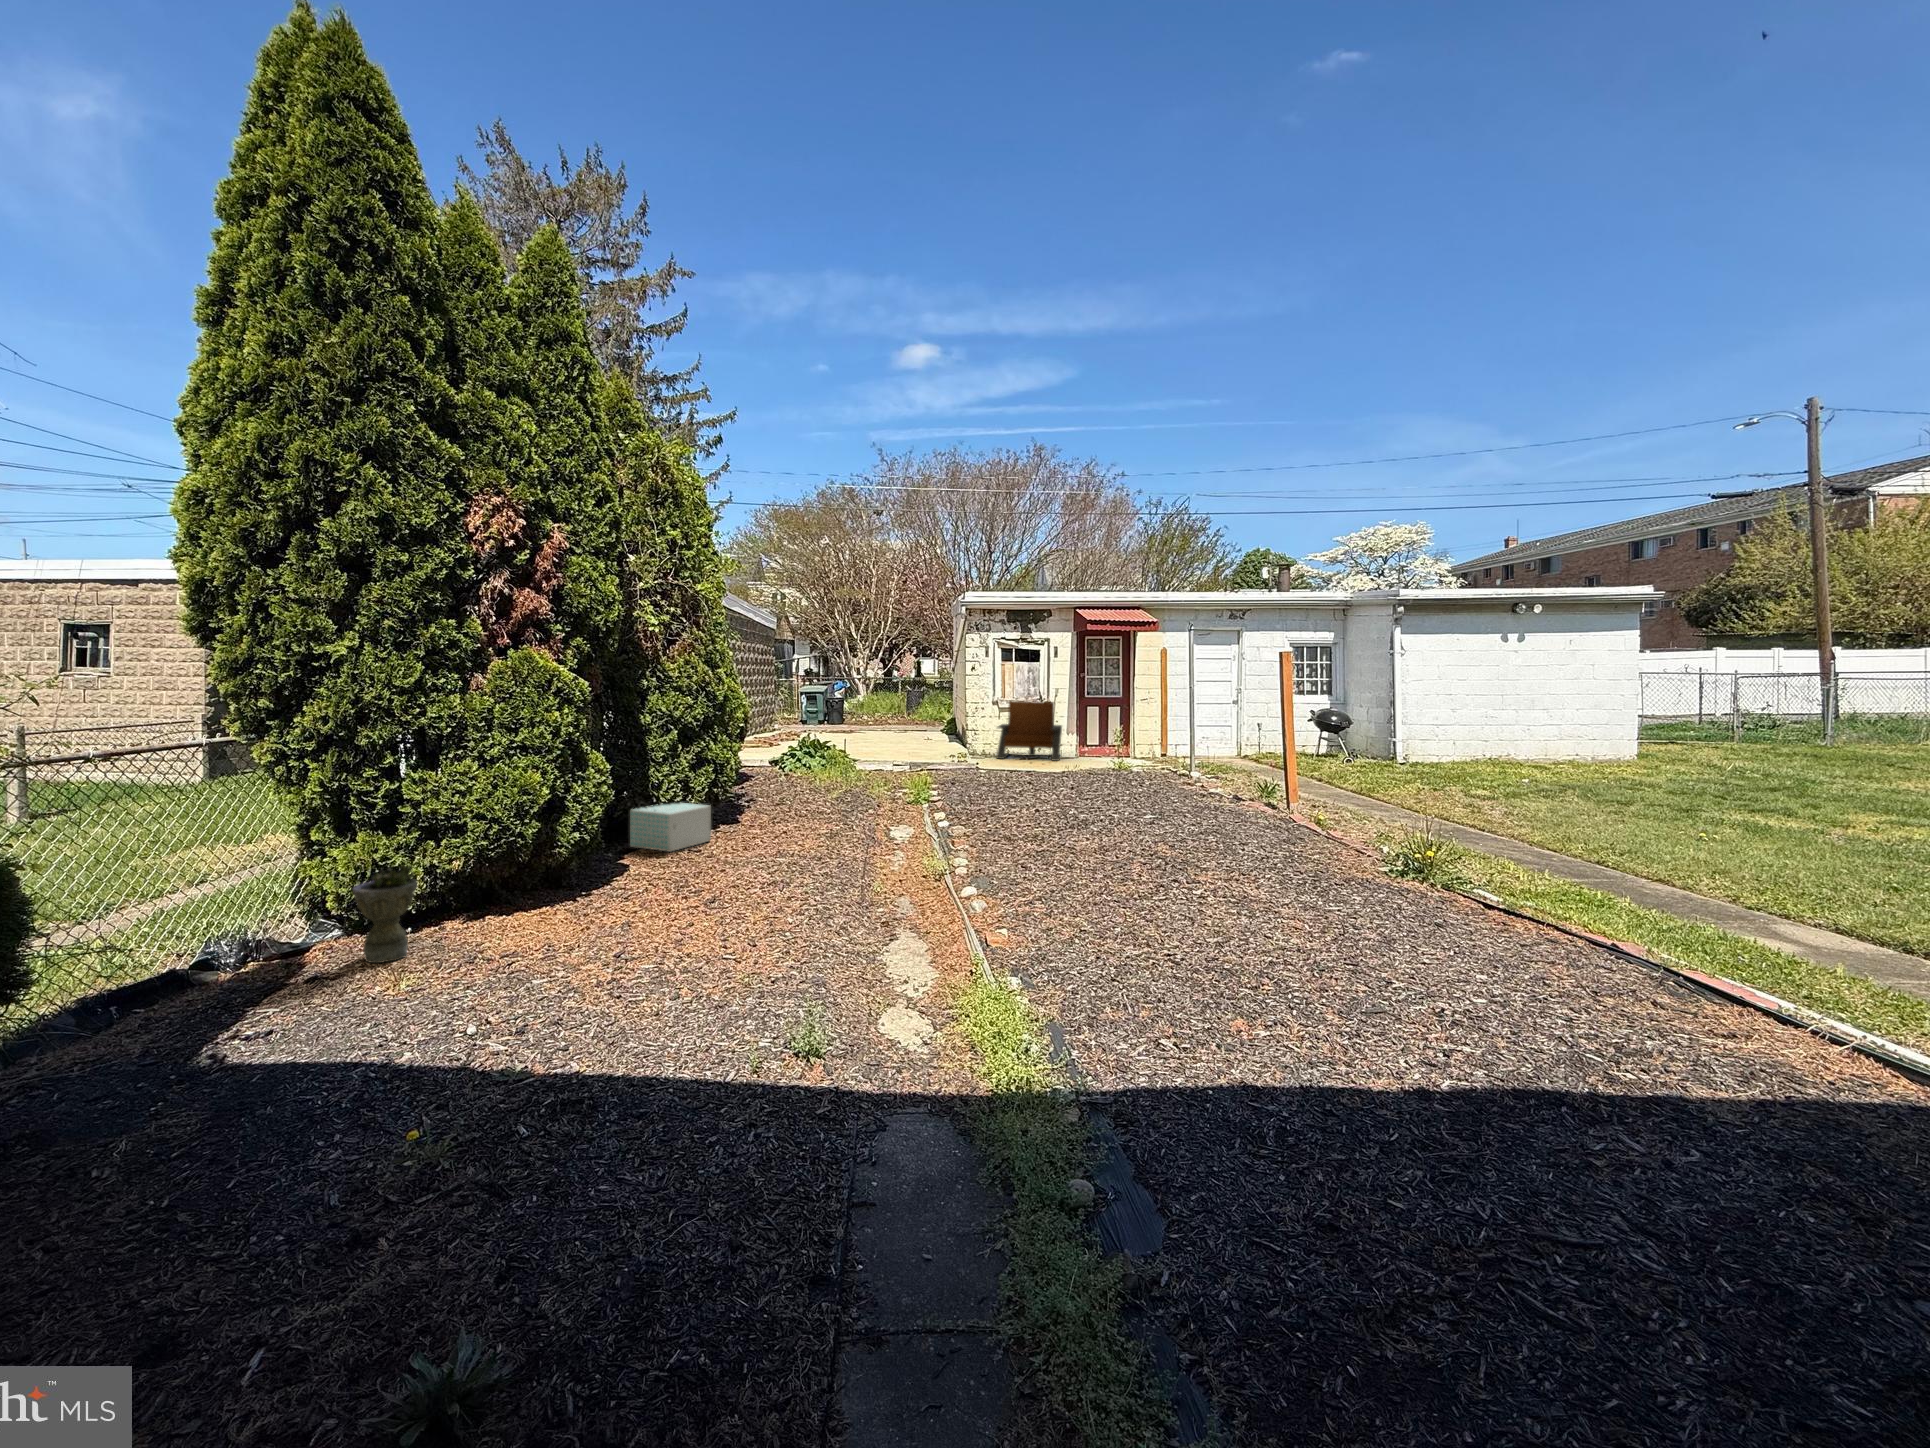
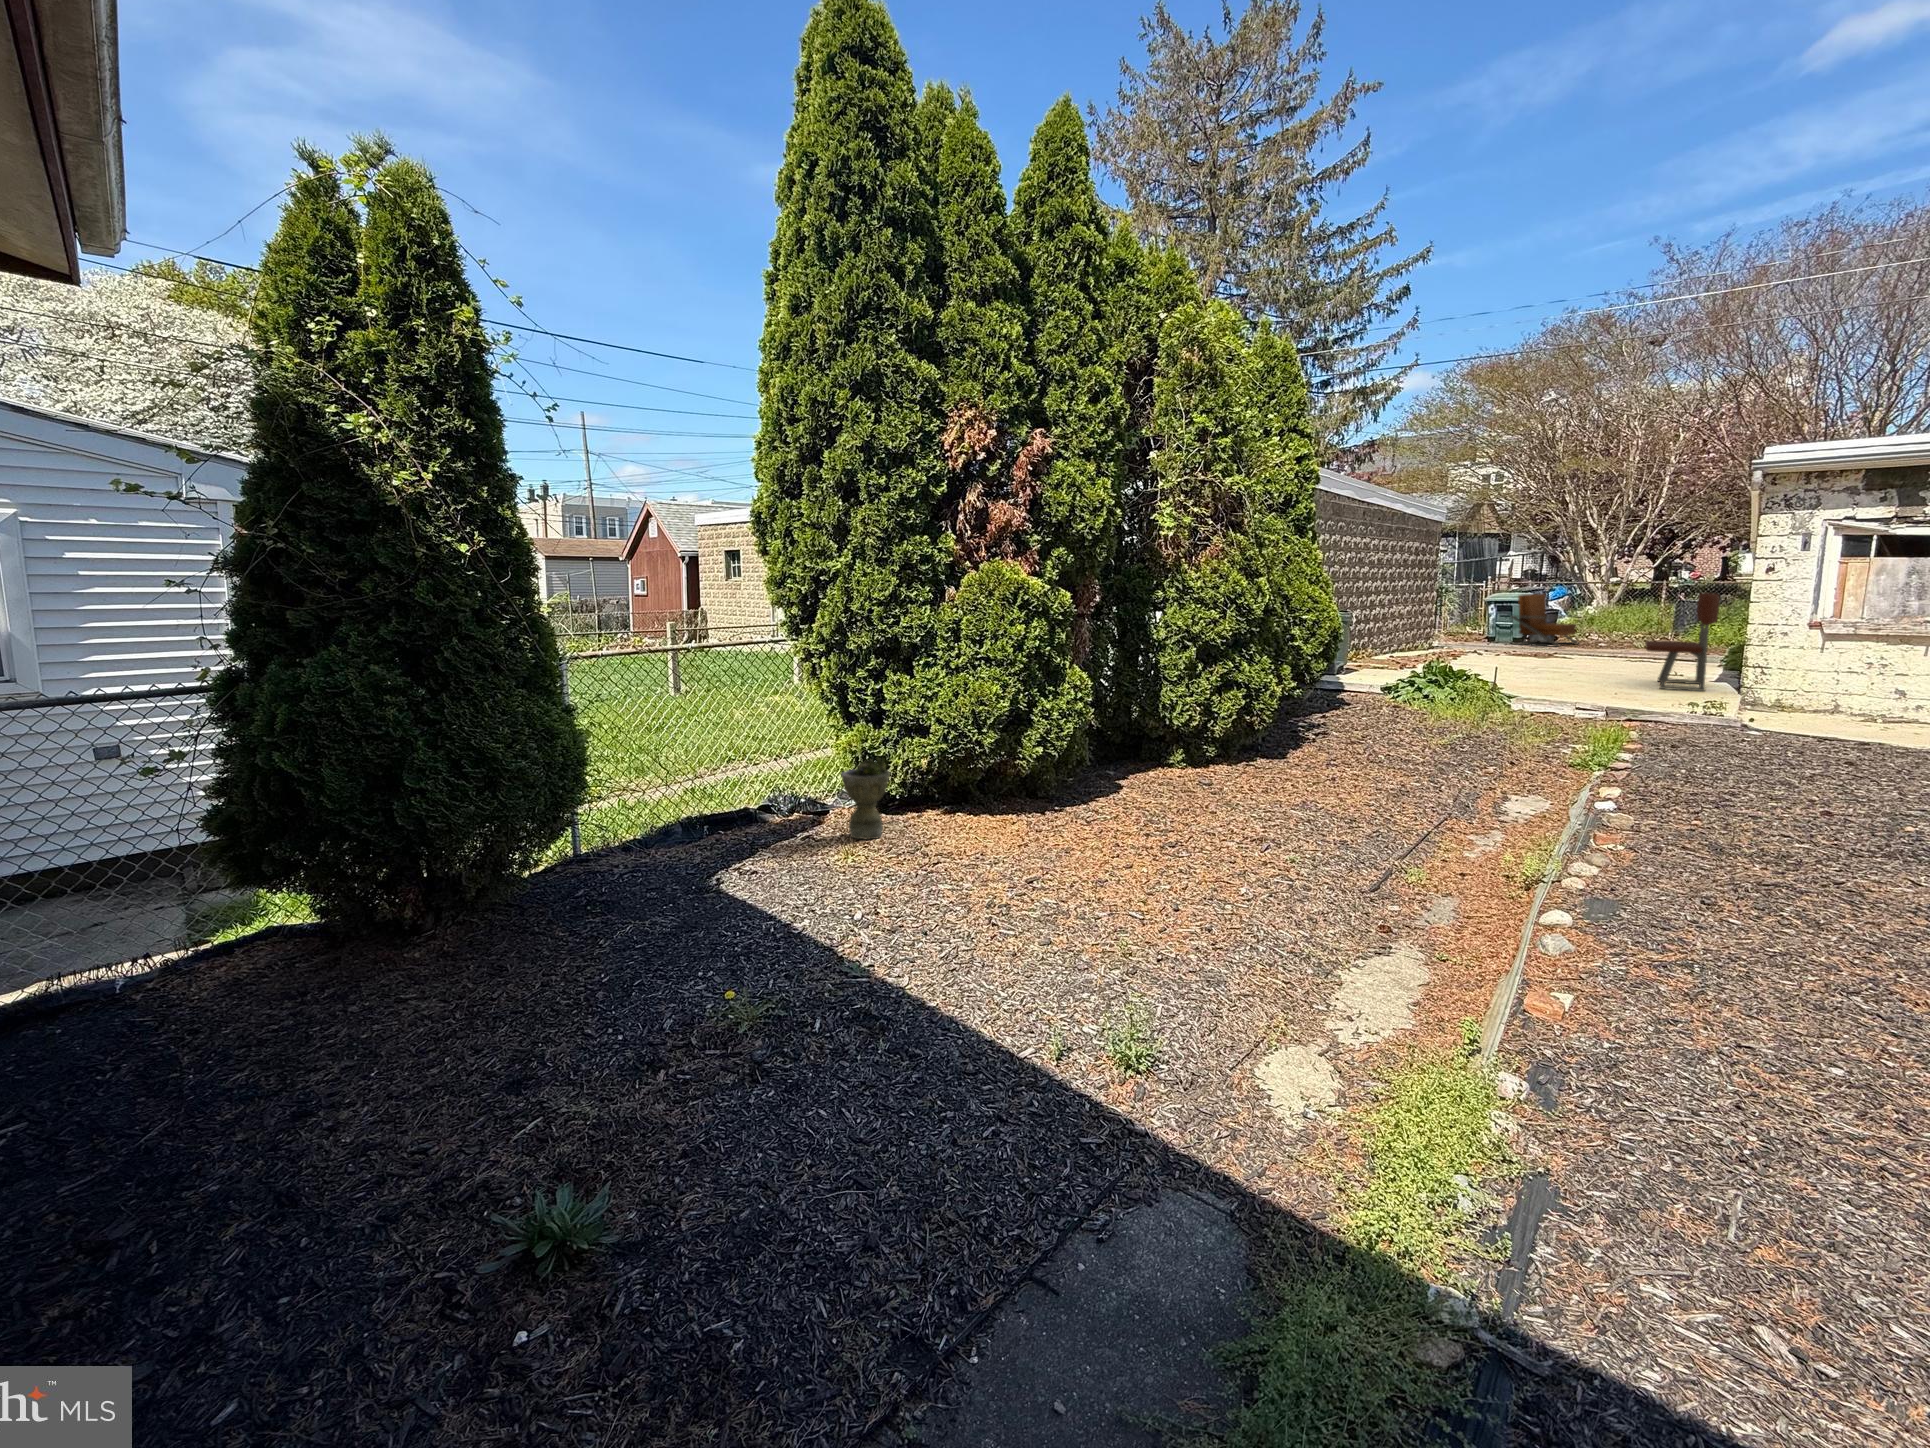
bench: none [921,684,963,750] -> present [1645,593,1720,691]
lounge chair: present [996,701,1062,761] -> present [1511,593,1578,647]
storage box: present [630,803,711,851] -> none [1140,726,1231,779]

